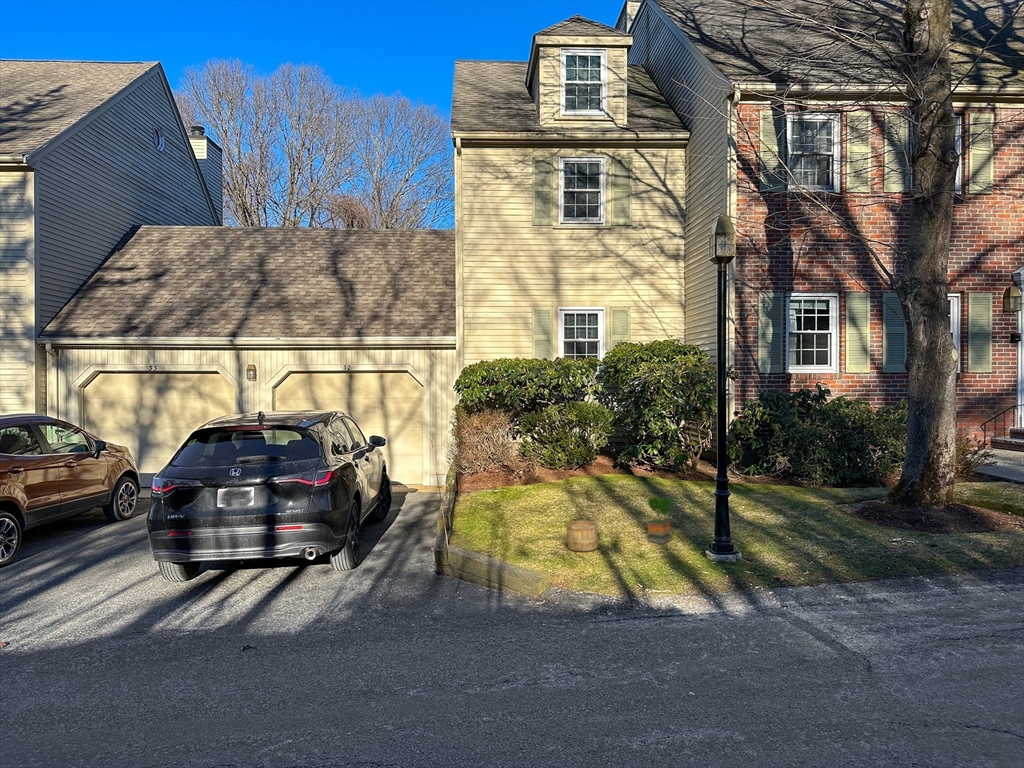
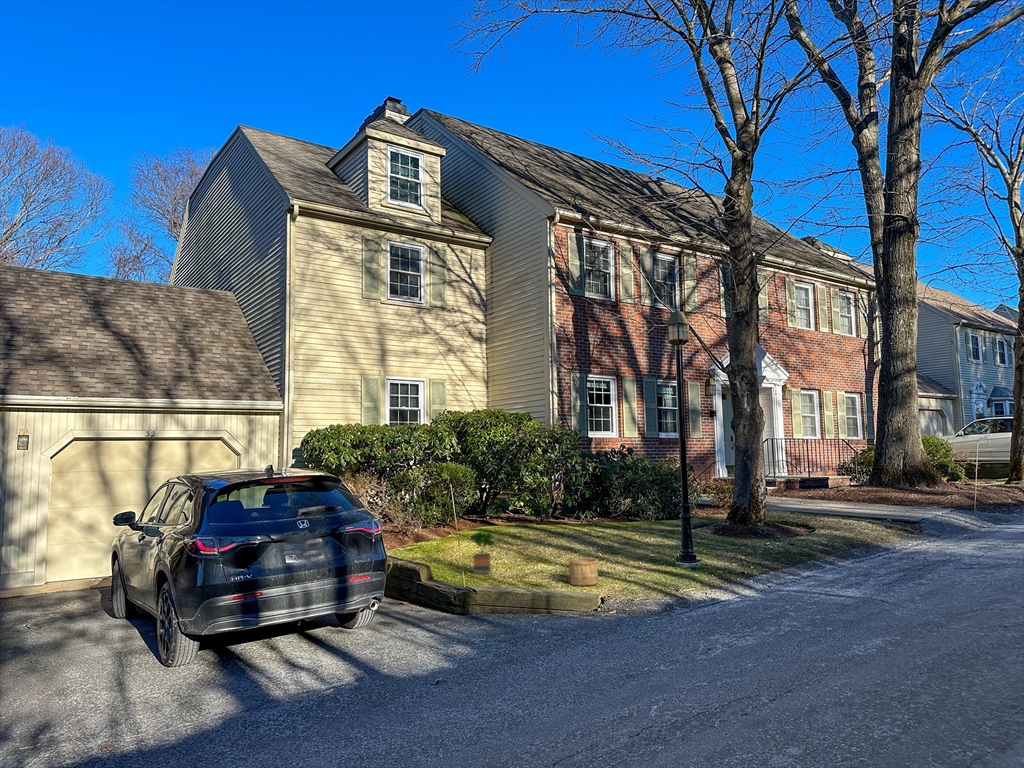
potted tree: present [648,497,674,544] -> present [471,532,495,574]

